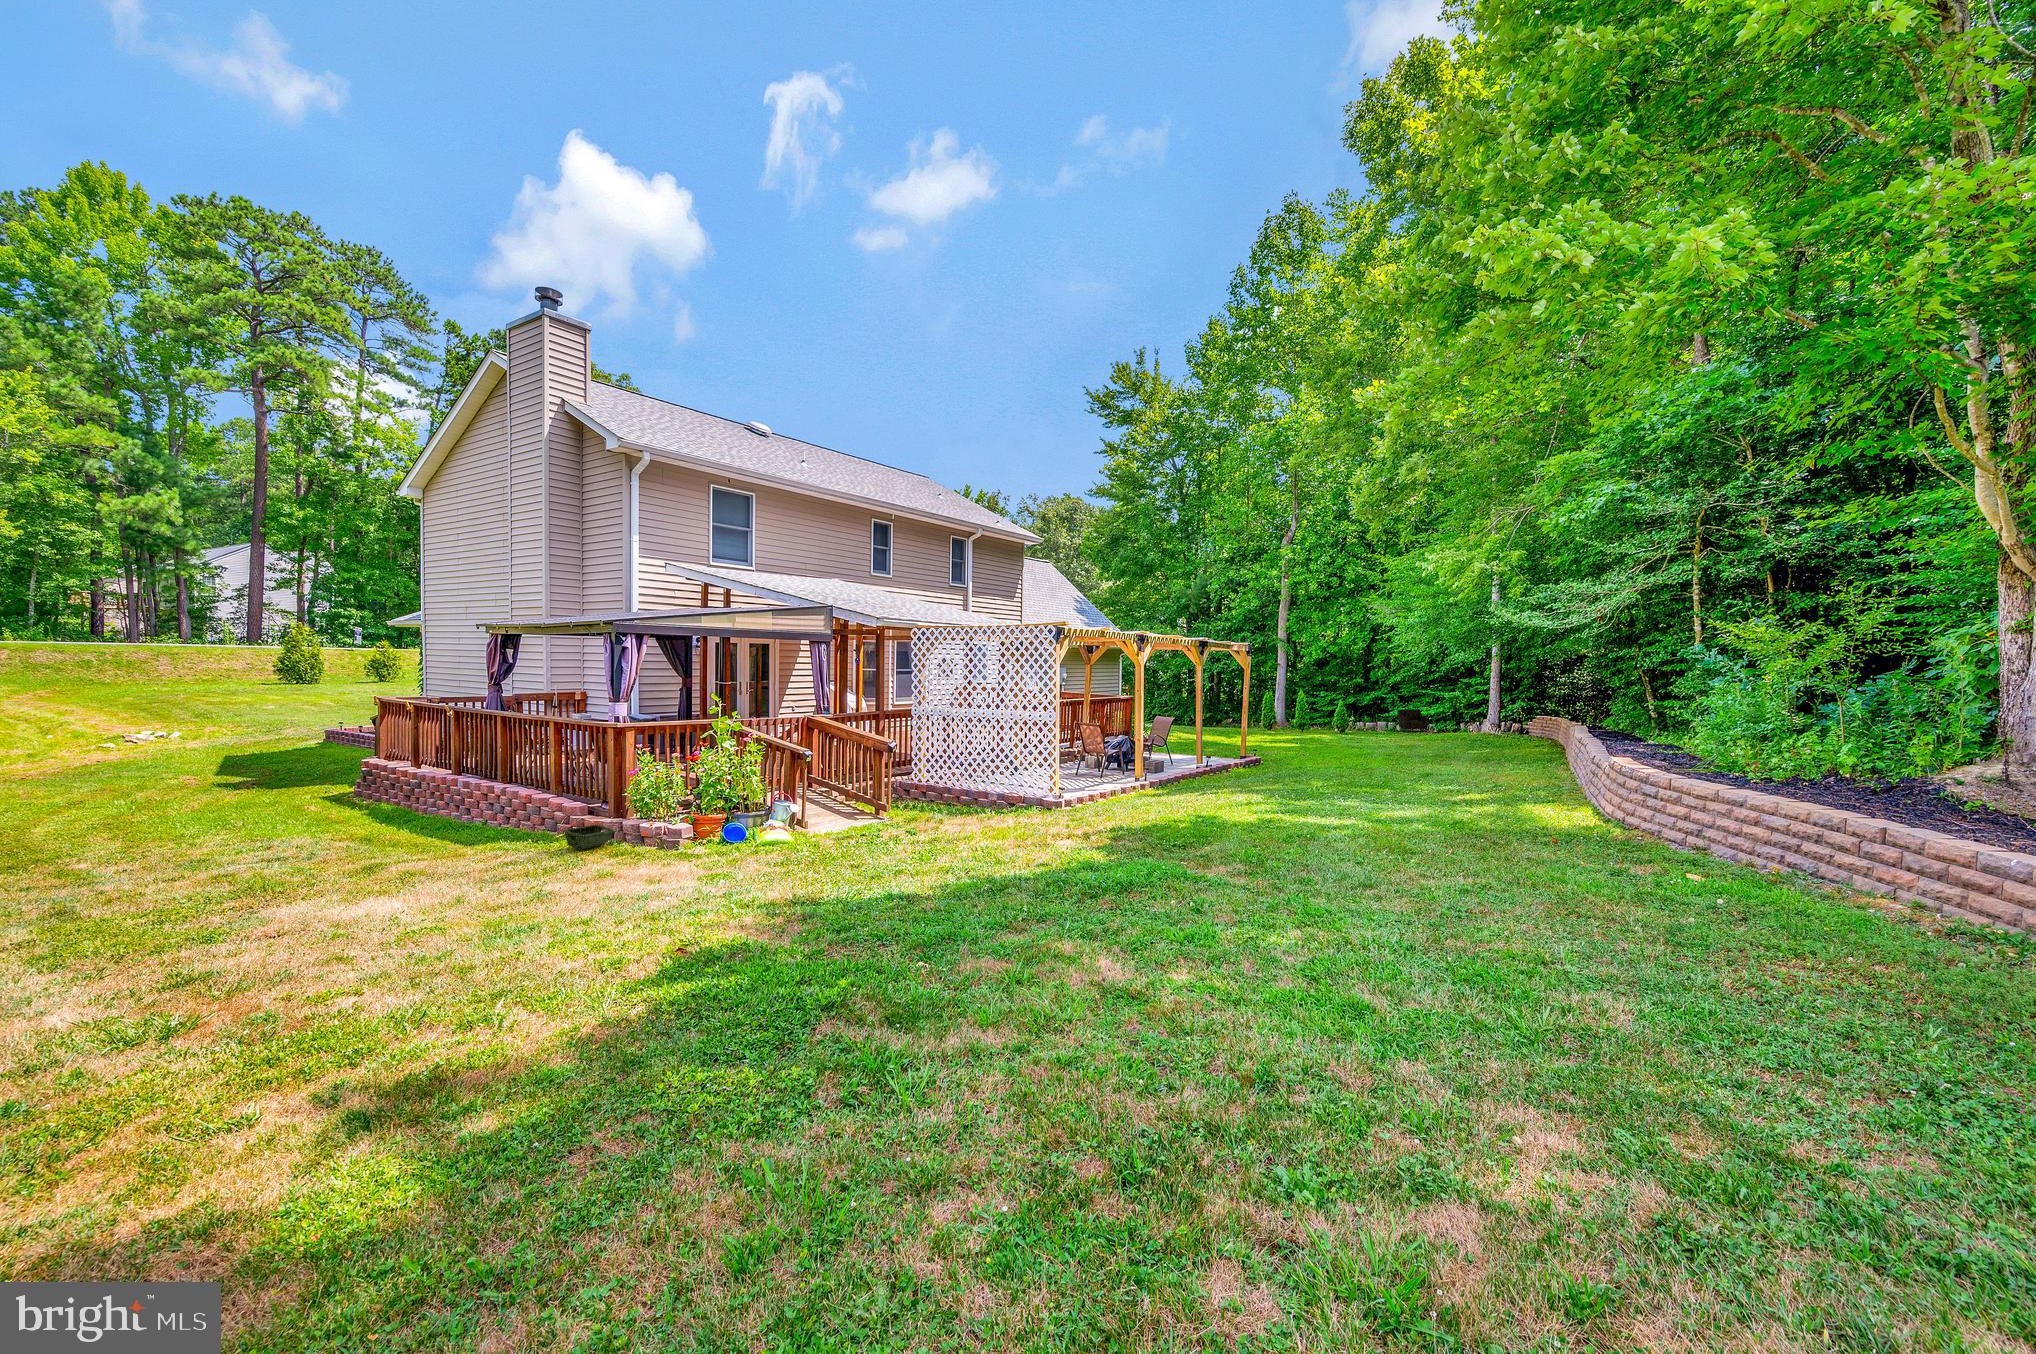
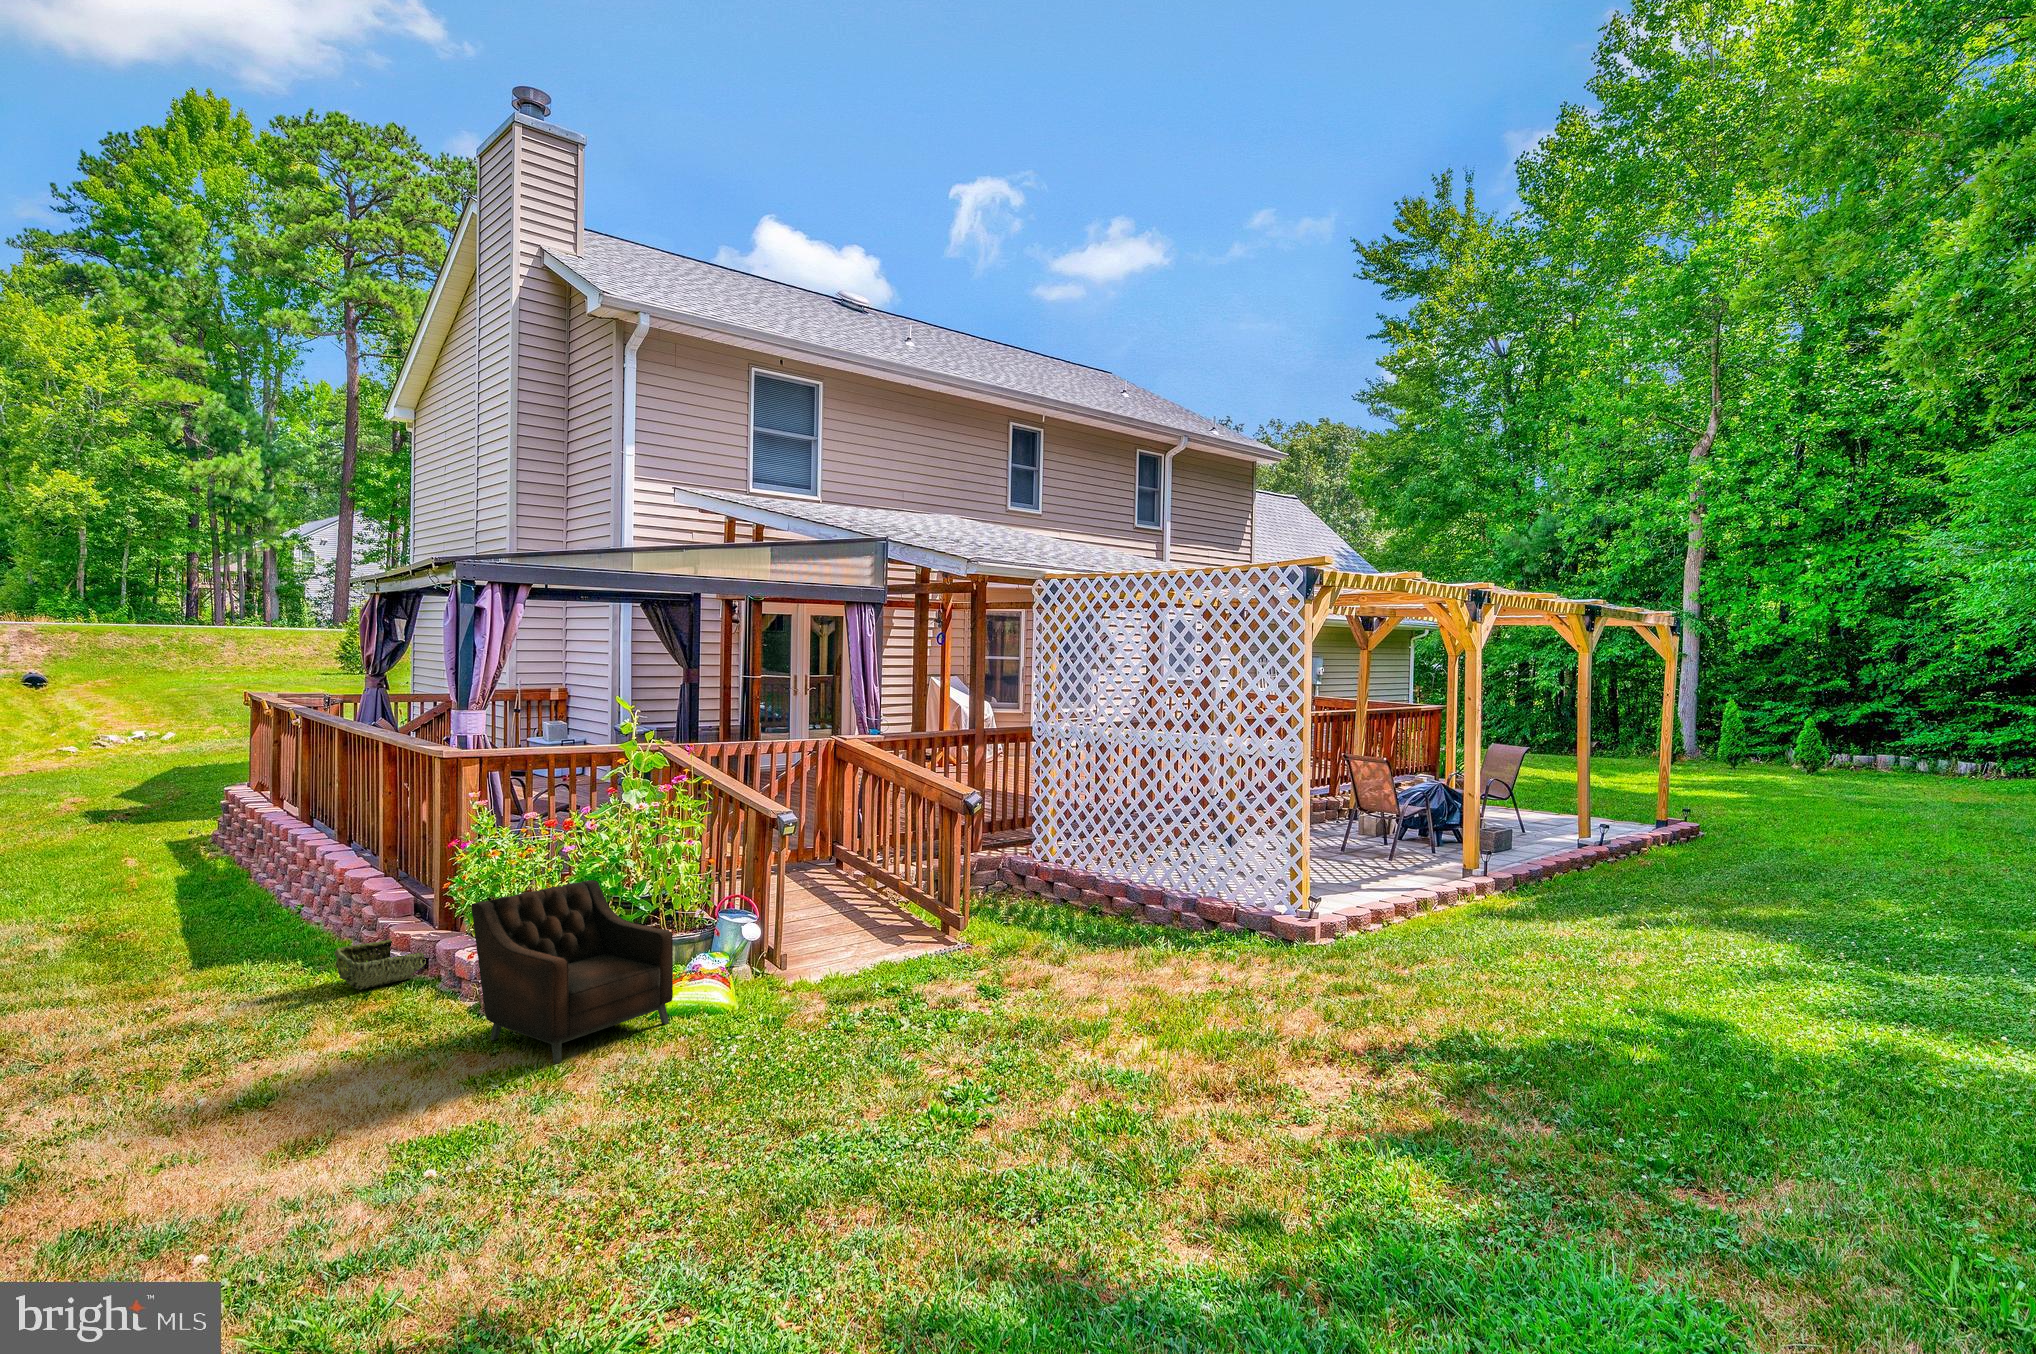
armchair: present [1398,709,1428,732] -> present [472,880,673,1063]

